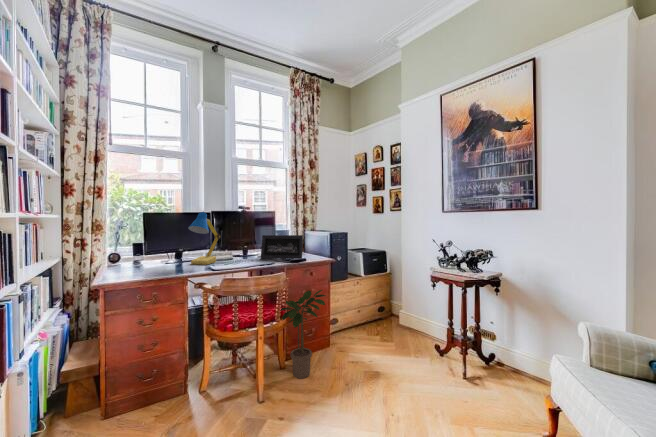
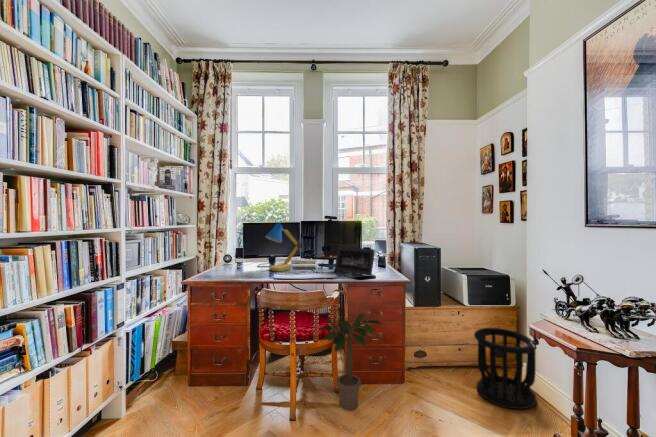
wastebasket: none [374,289,413,341] -> present [474,328,537,409]

